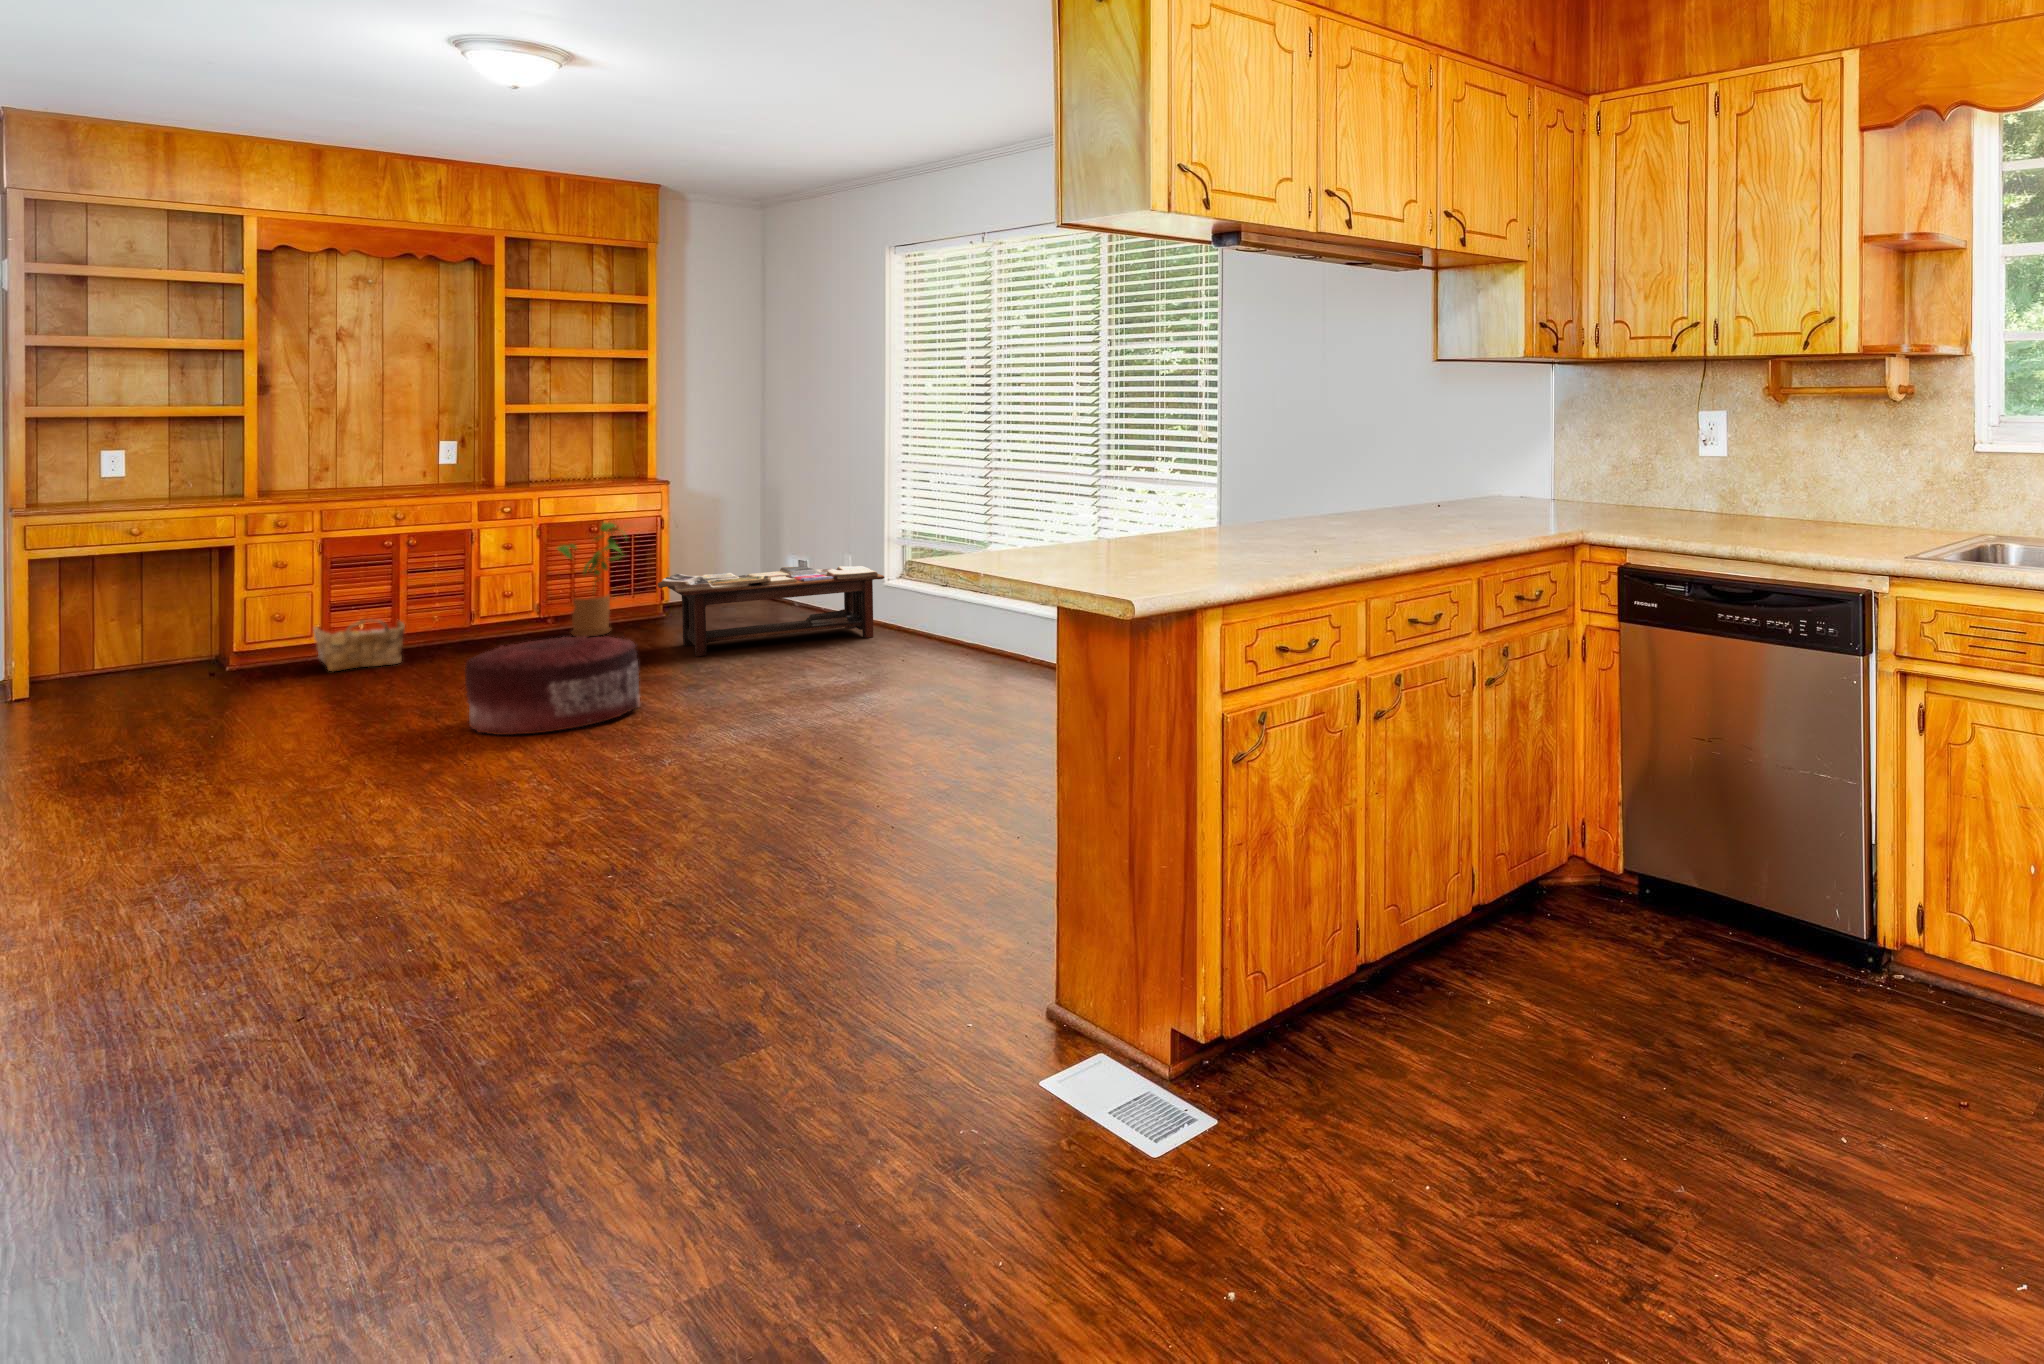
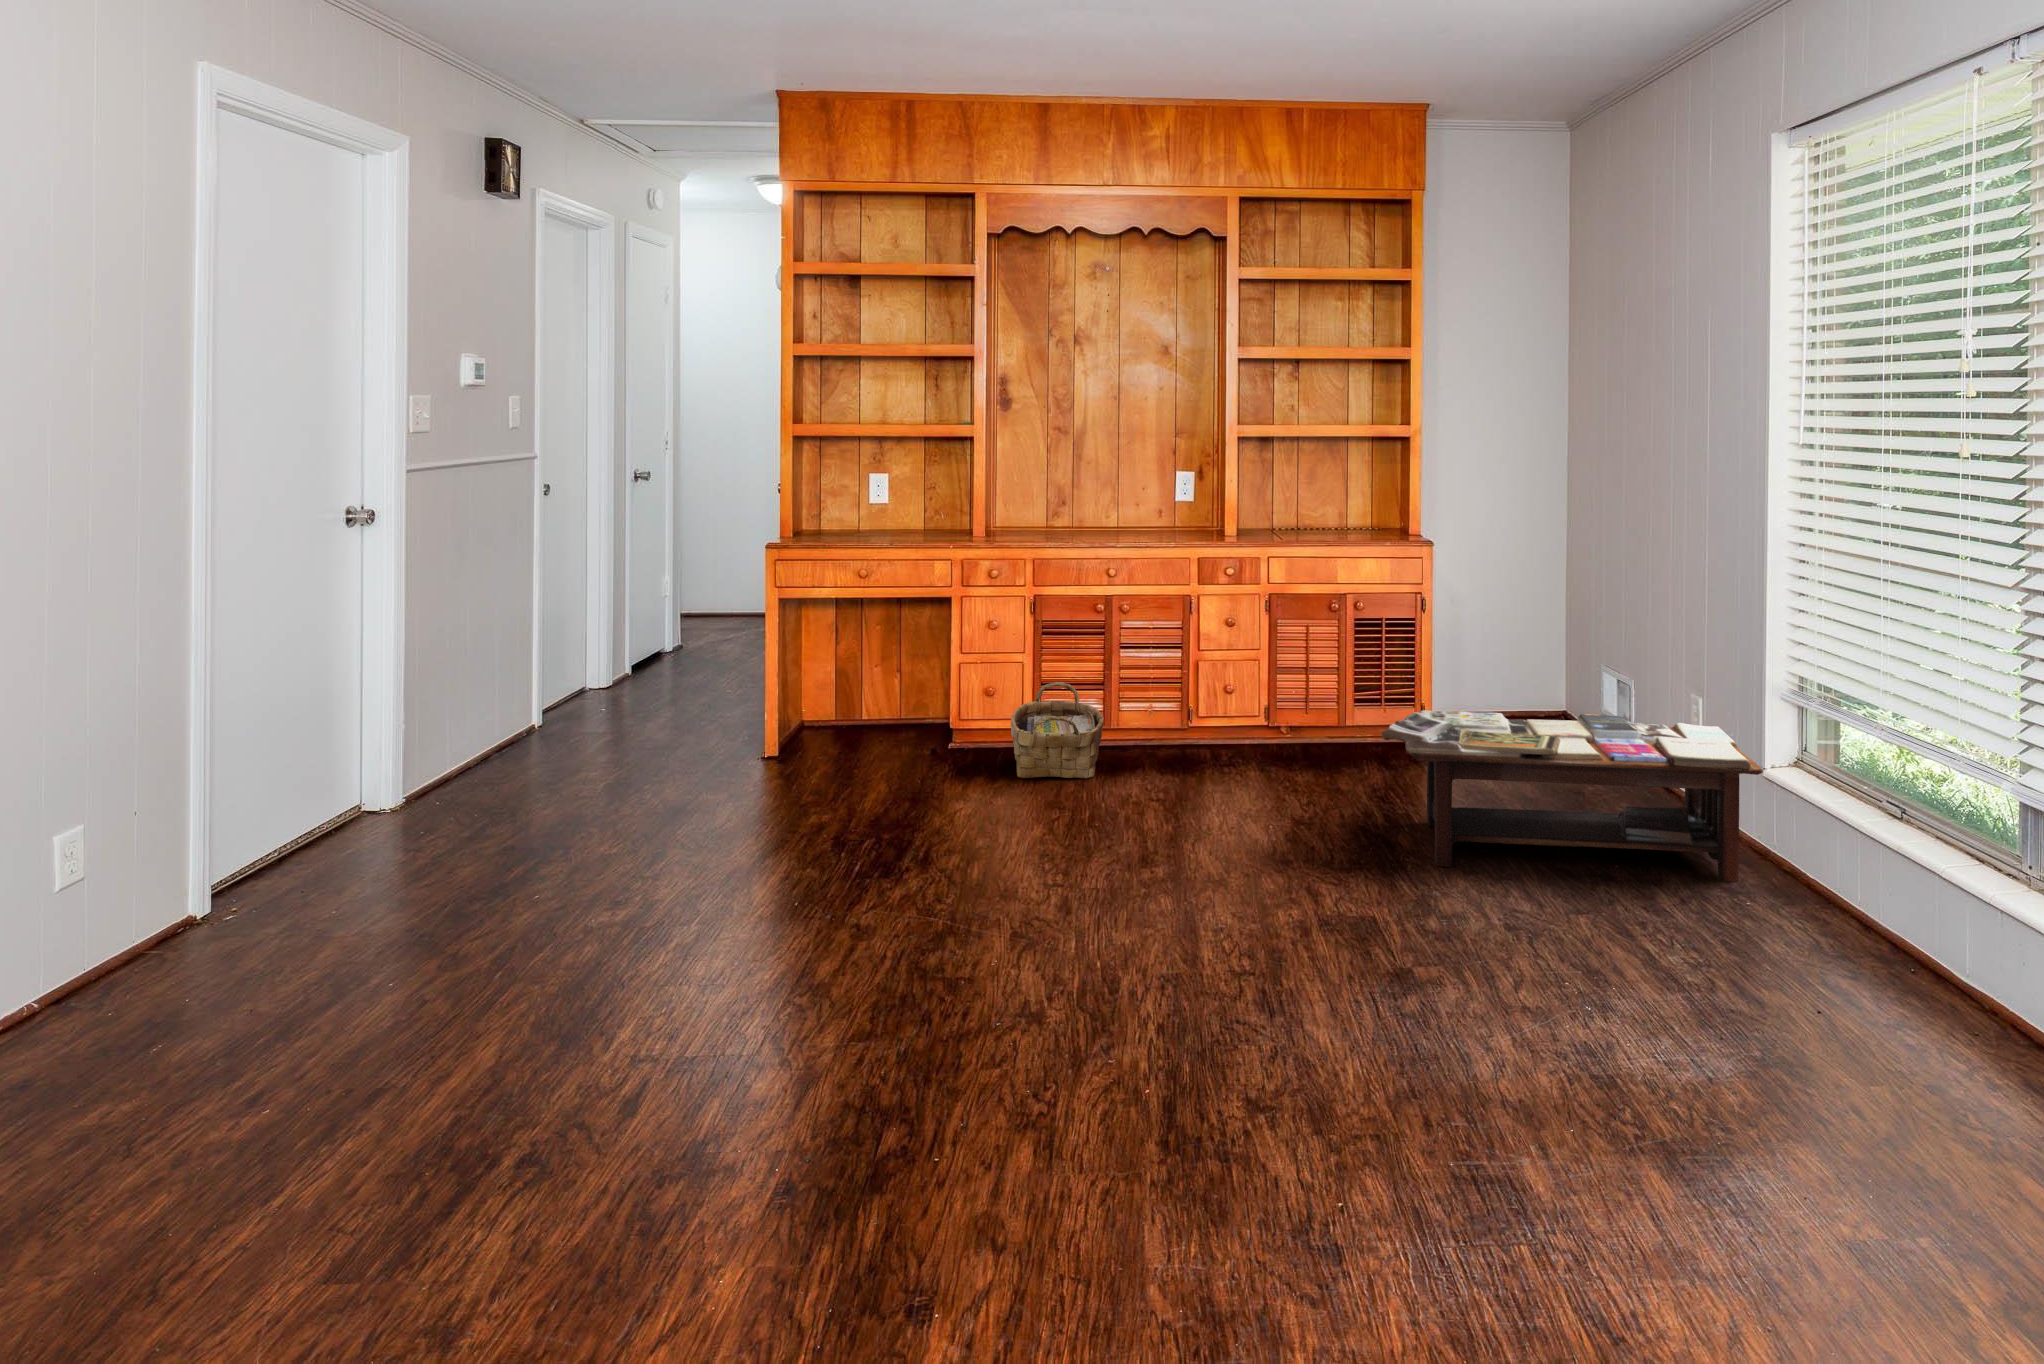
house plant: present [557,523,625,637] -> none [1281,600,1372,767]
pouf: present [465,636,640,735] -> none [1023,849,1298,1084]

